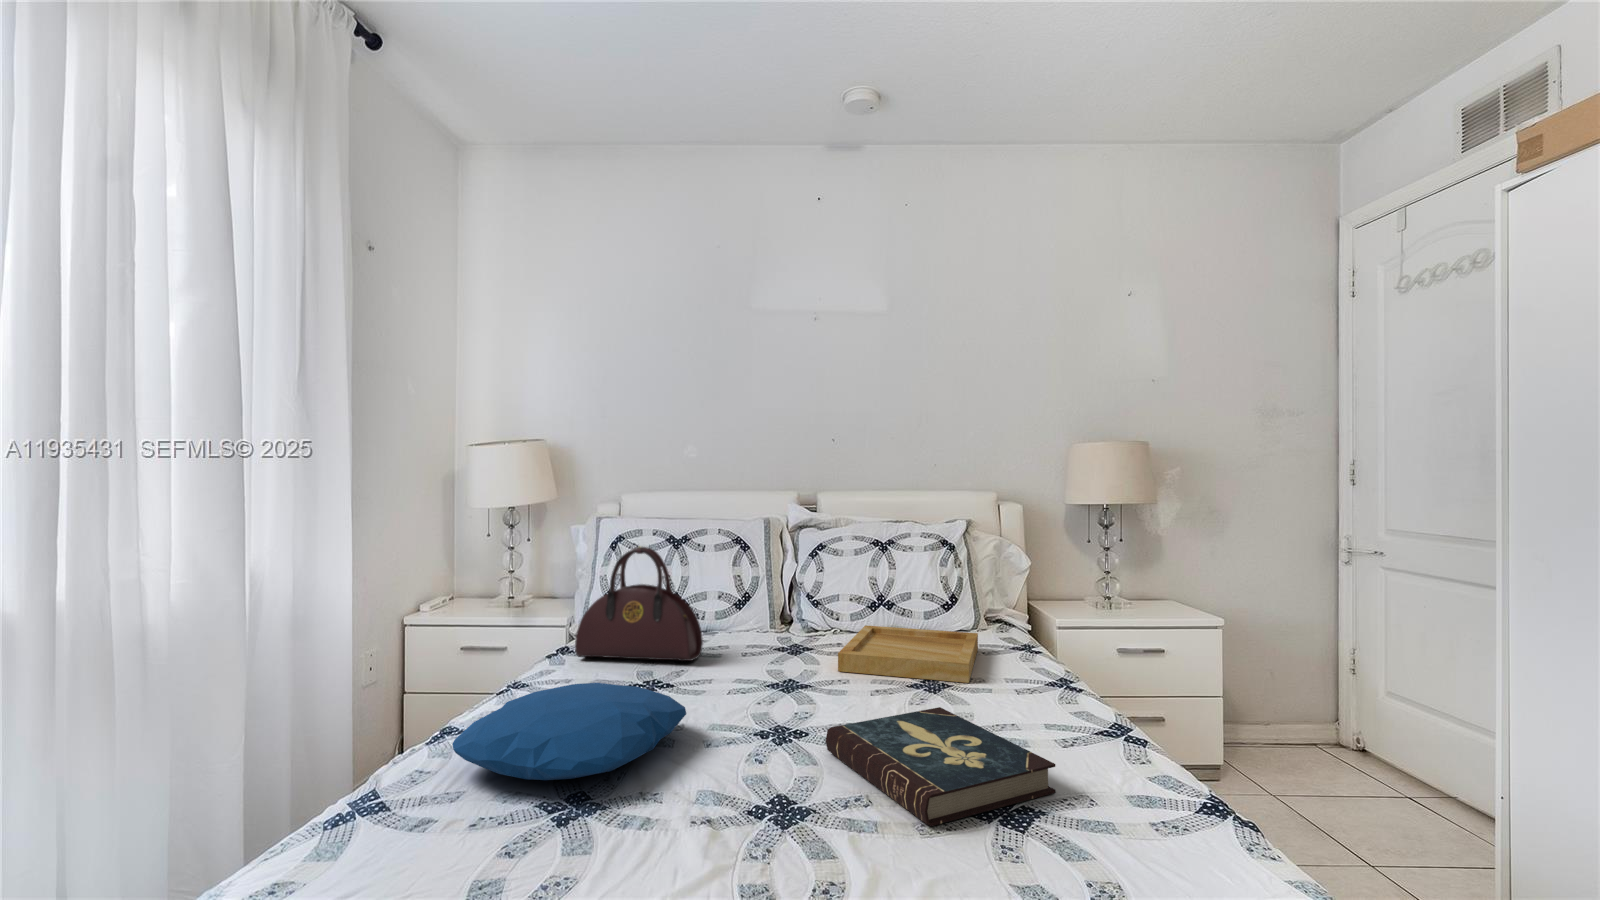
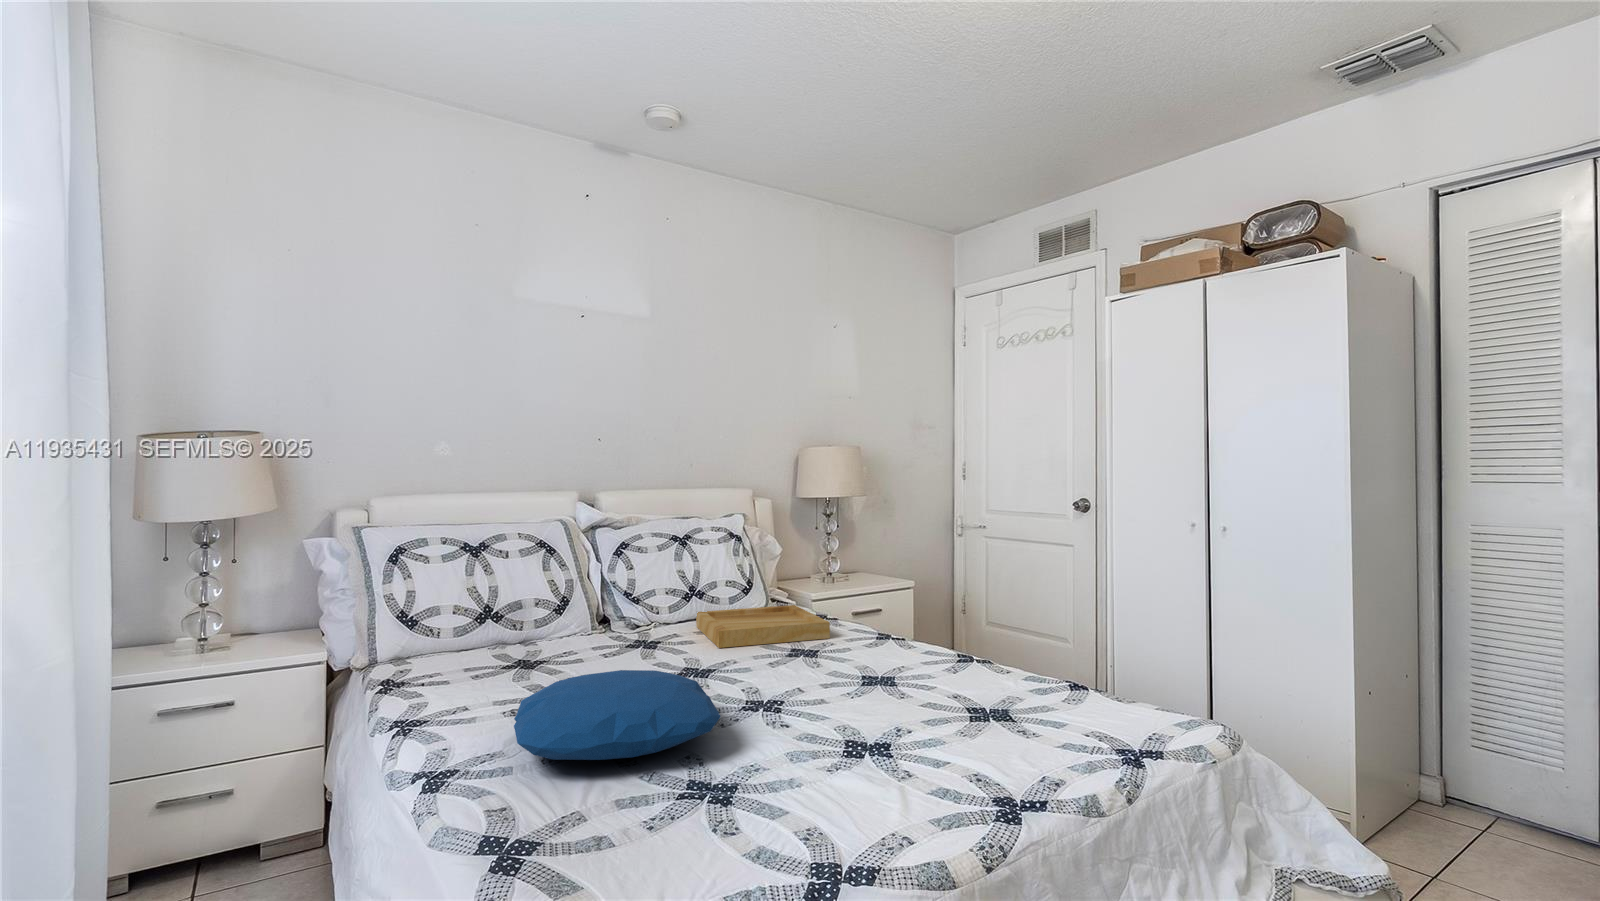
handbag: present [575,547,703,661] -> none [431,547,575,680]
book: present [826,707,1056,826] -> none [820,647,992,710]

